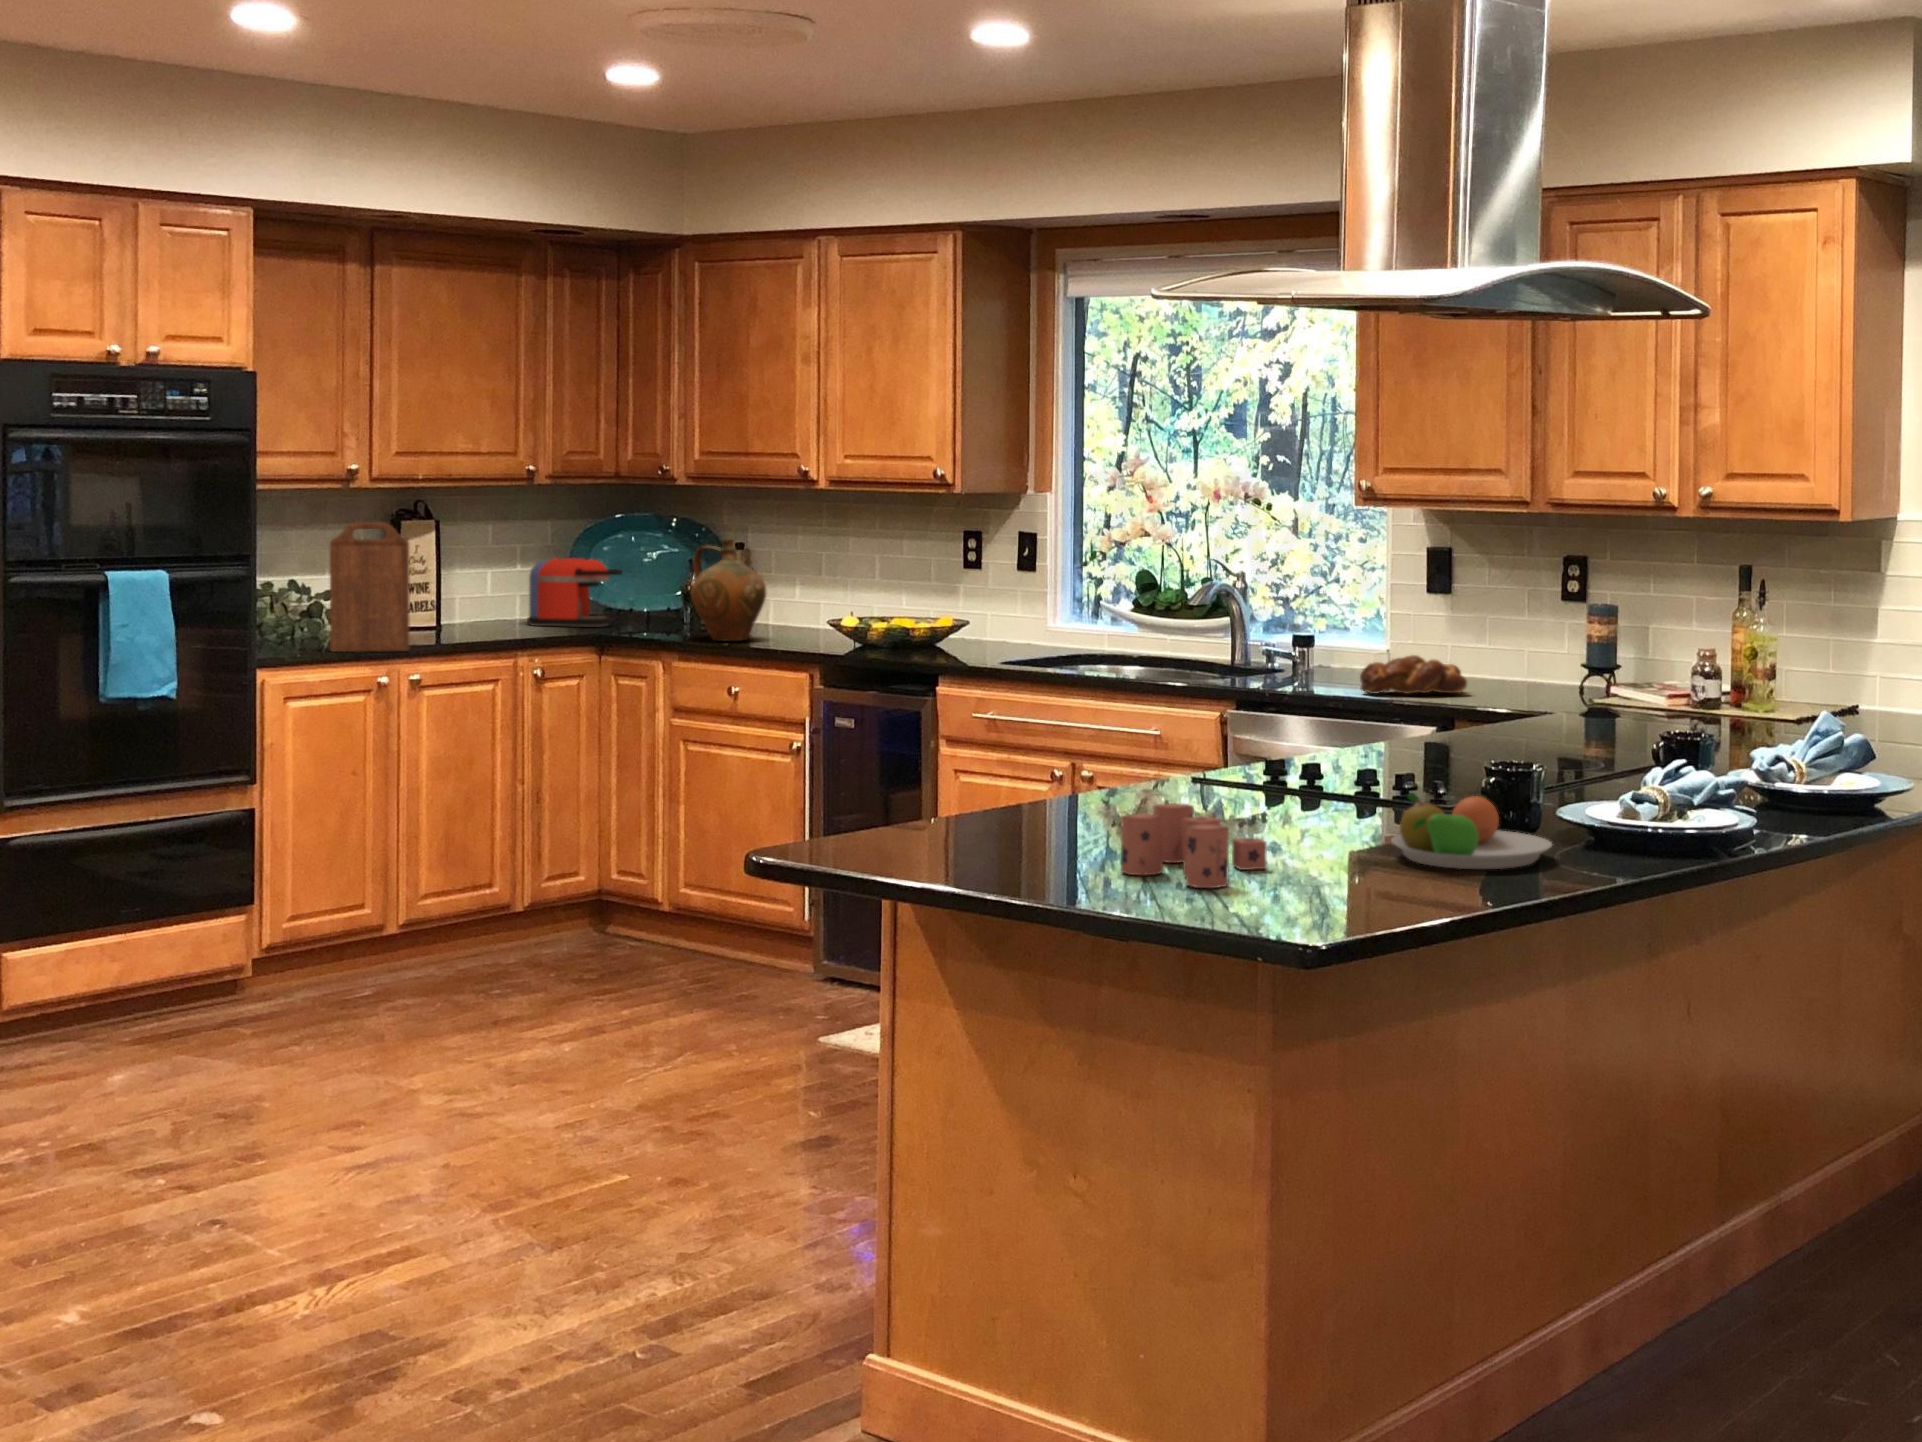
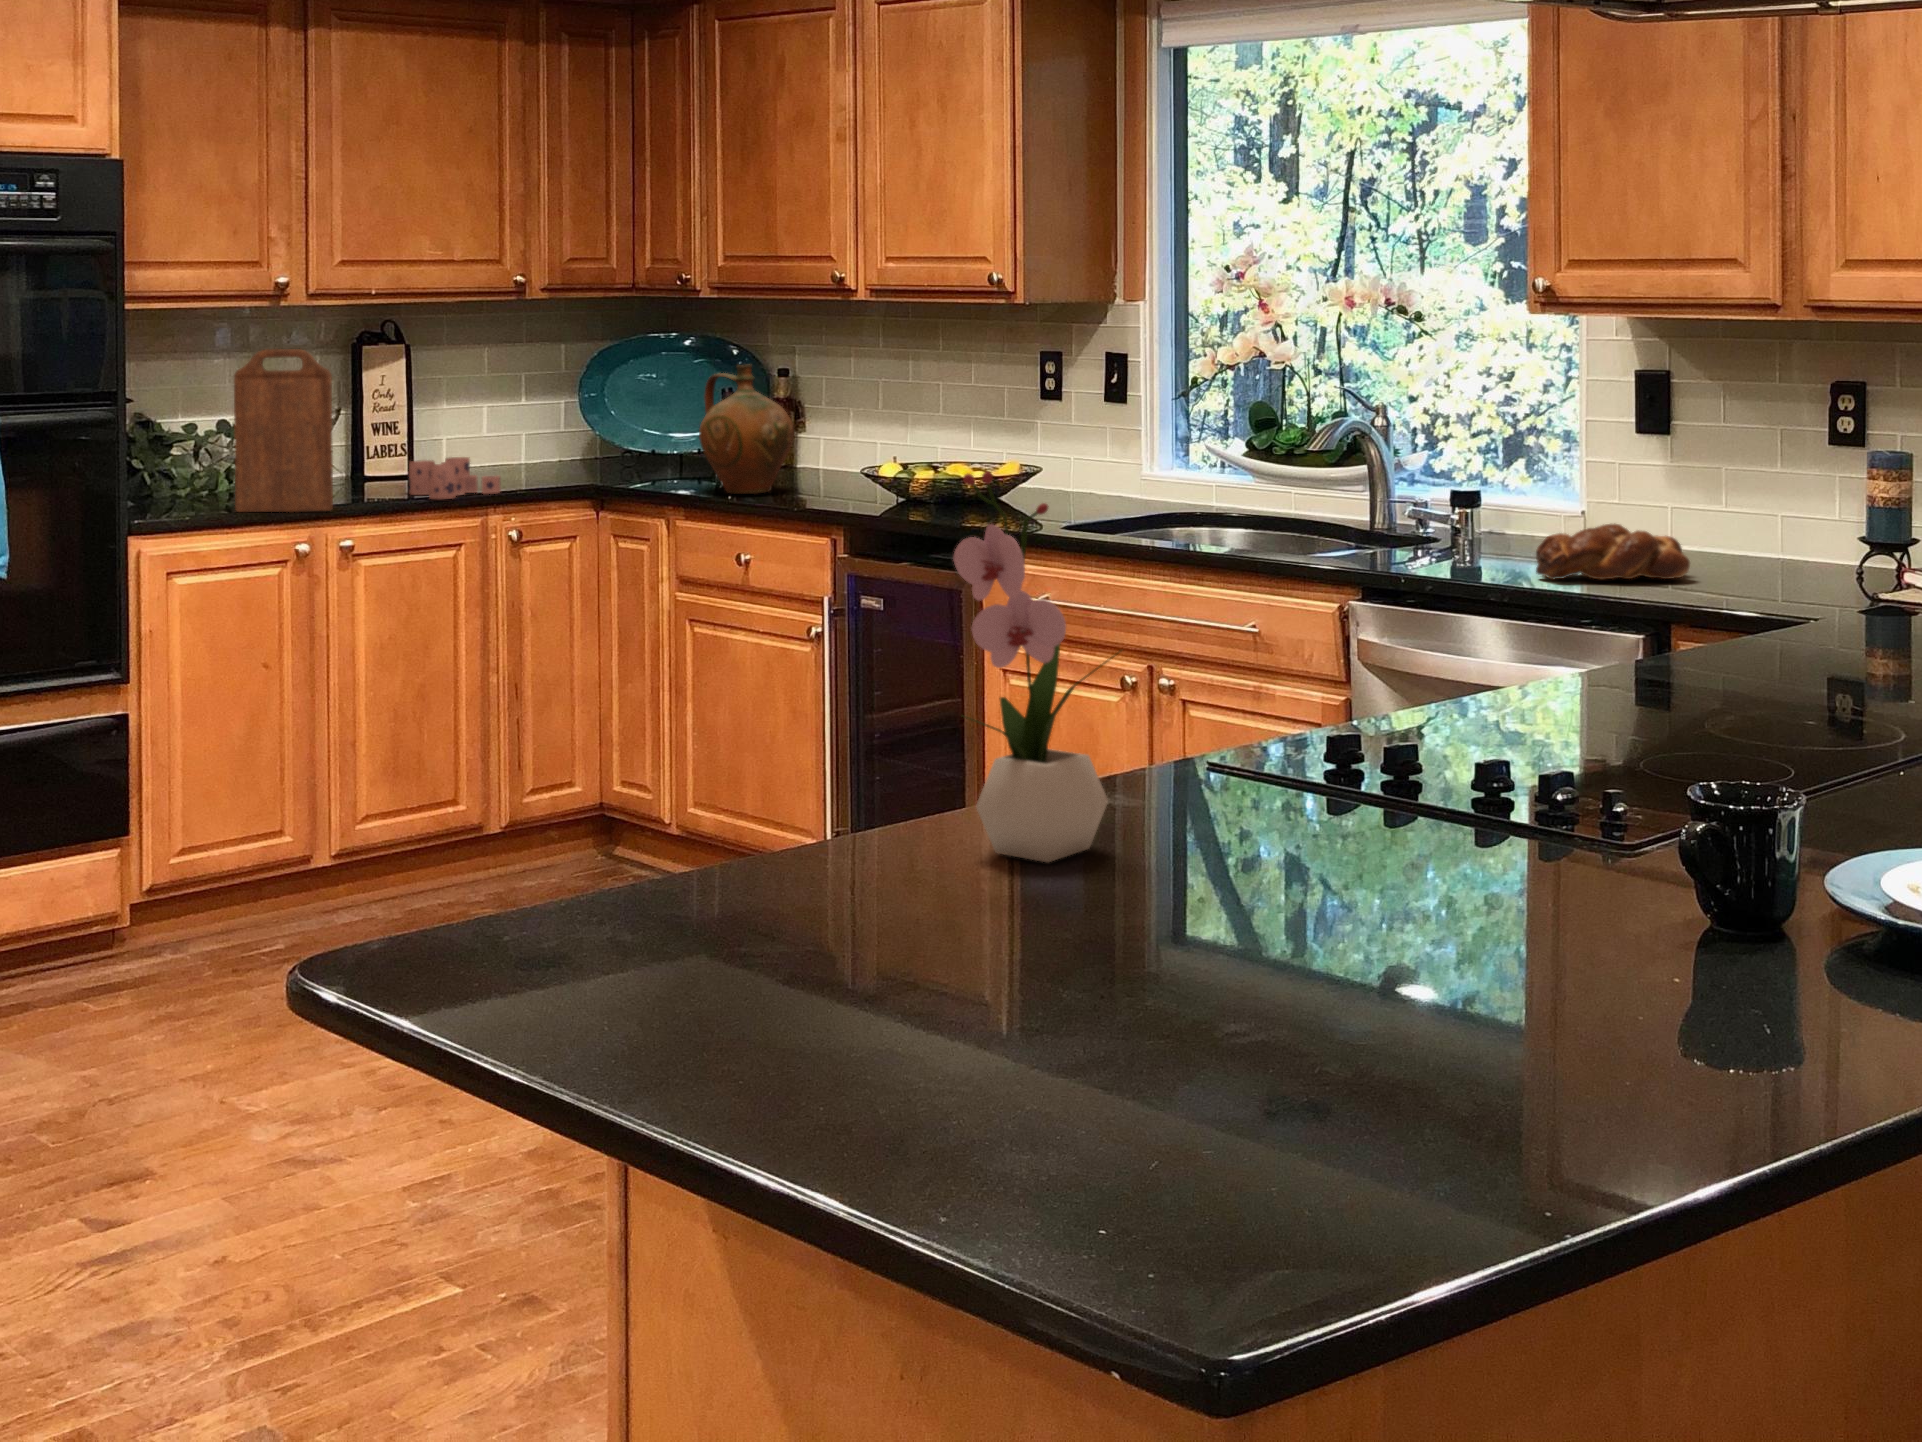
coffee maker: present [527,558,623,627] -> none [521,390,634,474]
flower arrangement: none [1073,595,1166,820] -> present [953,471,1120,862]
fruit bowl: present [1391,793,1552,869] -> none [1491,857,1812,1032]
candle: present [1121,803,1267,888] -> present [409,457,501,499]

